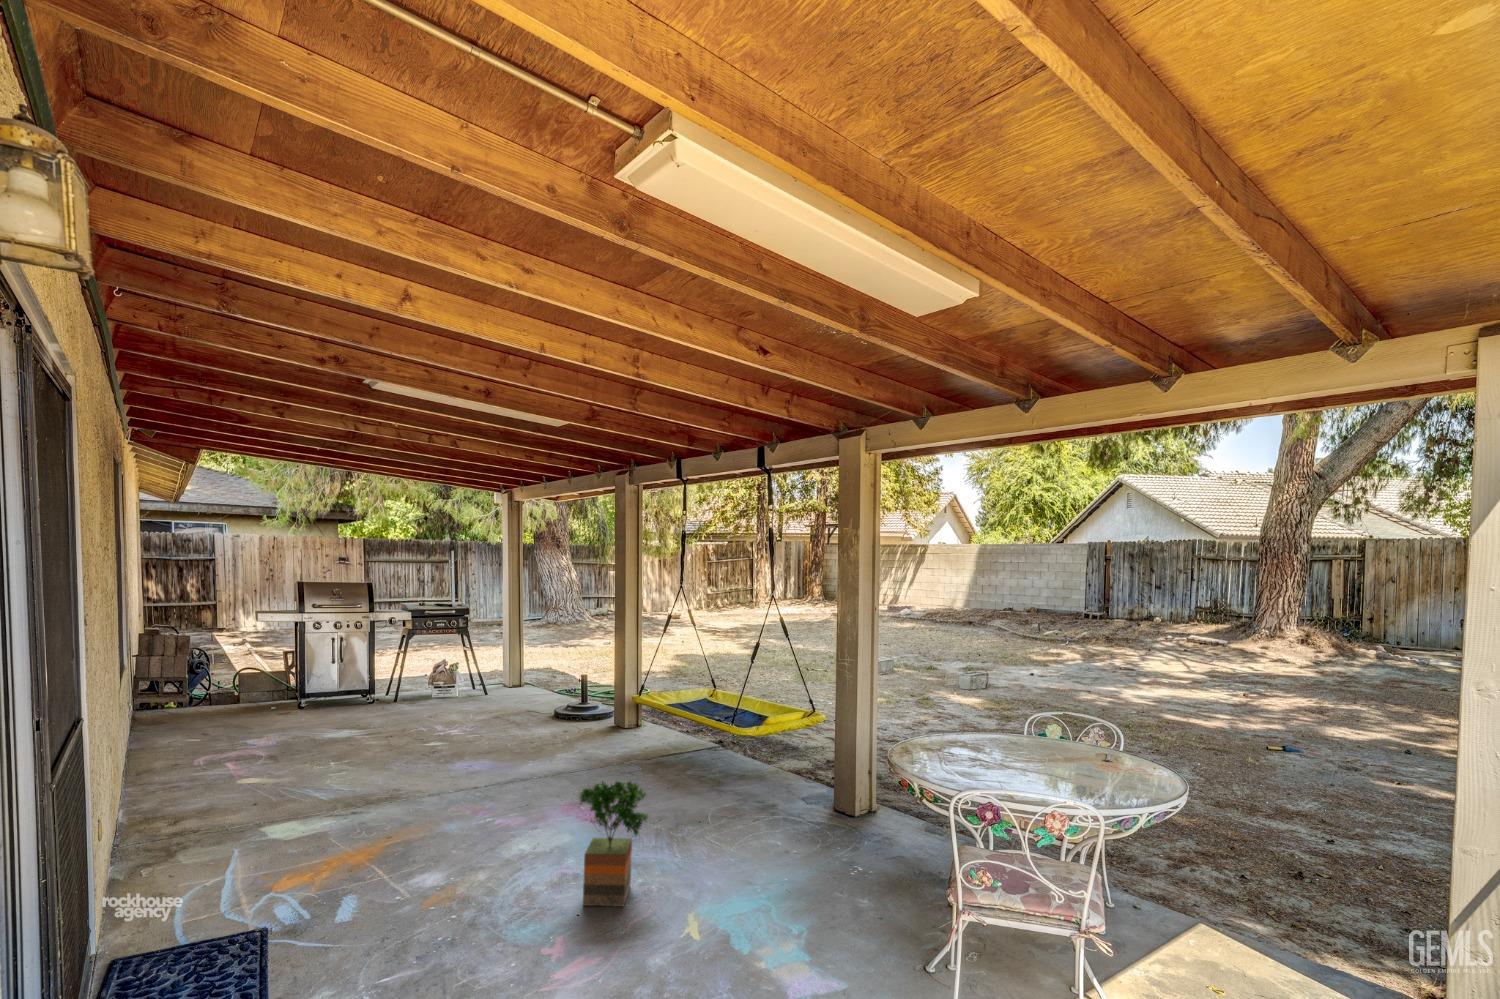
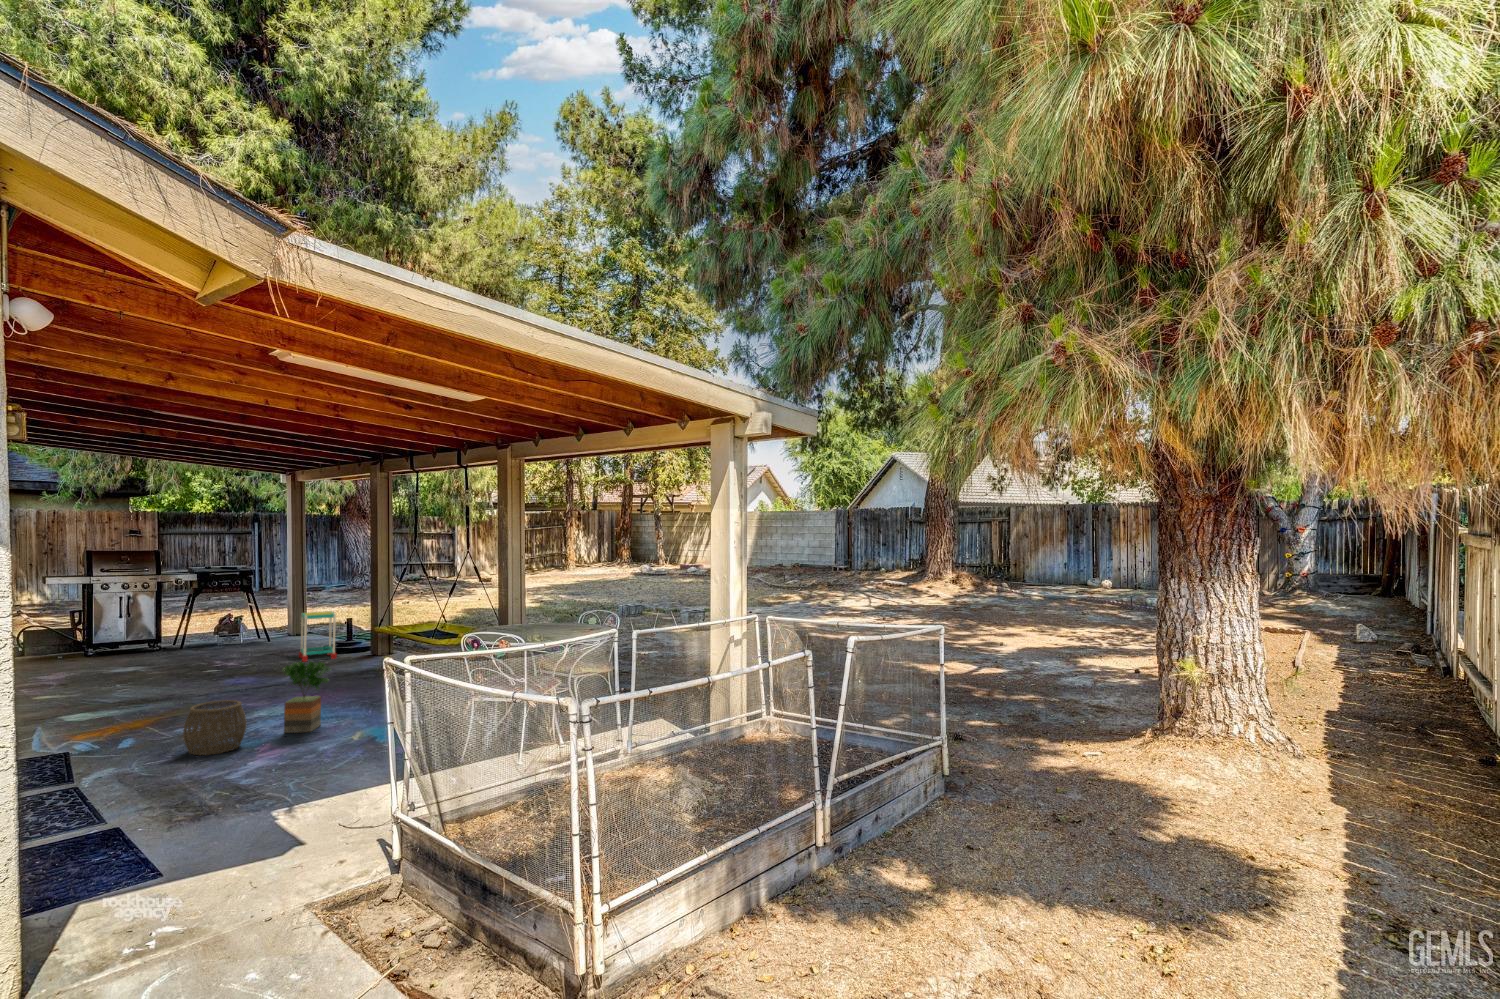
side table: none [533,666,580,734] -> present [299,611,337,662]
woven basket: none [443,855,539,968] -> present [183,700,246,755]

